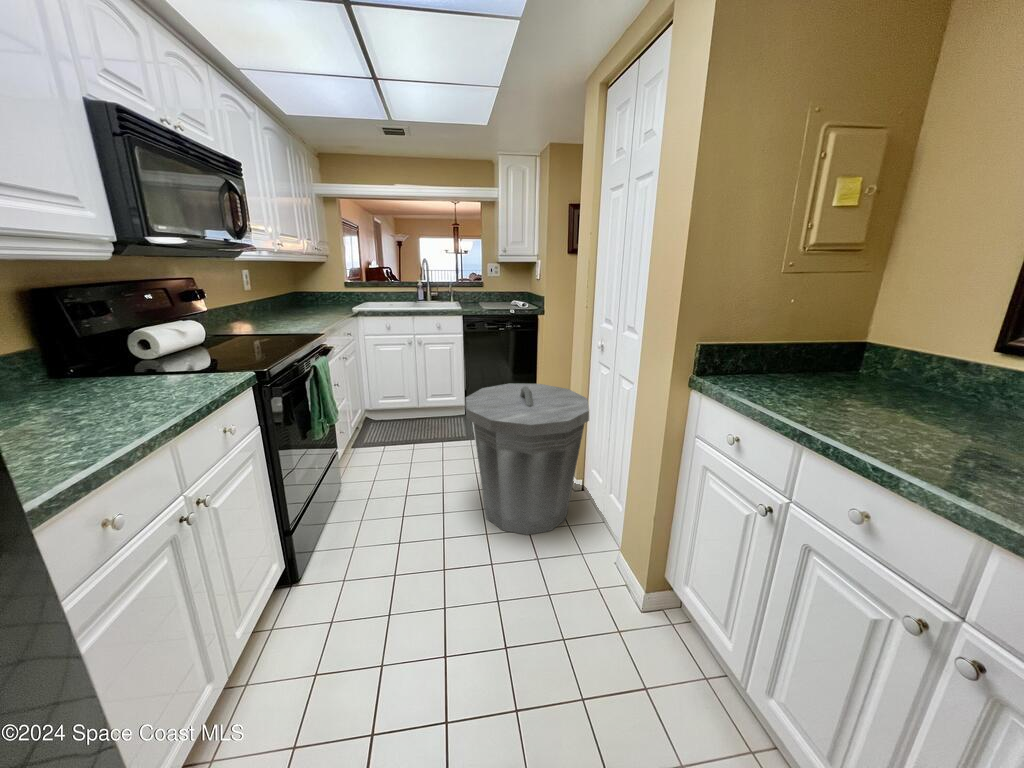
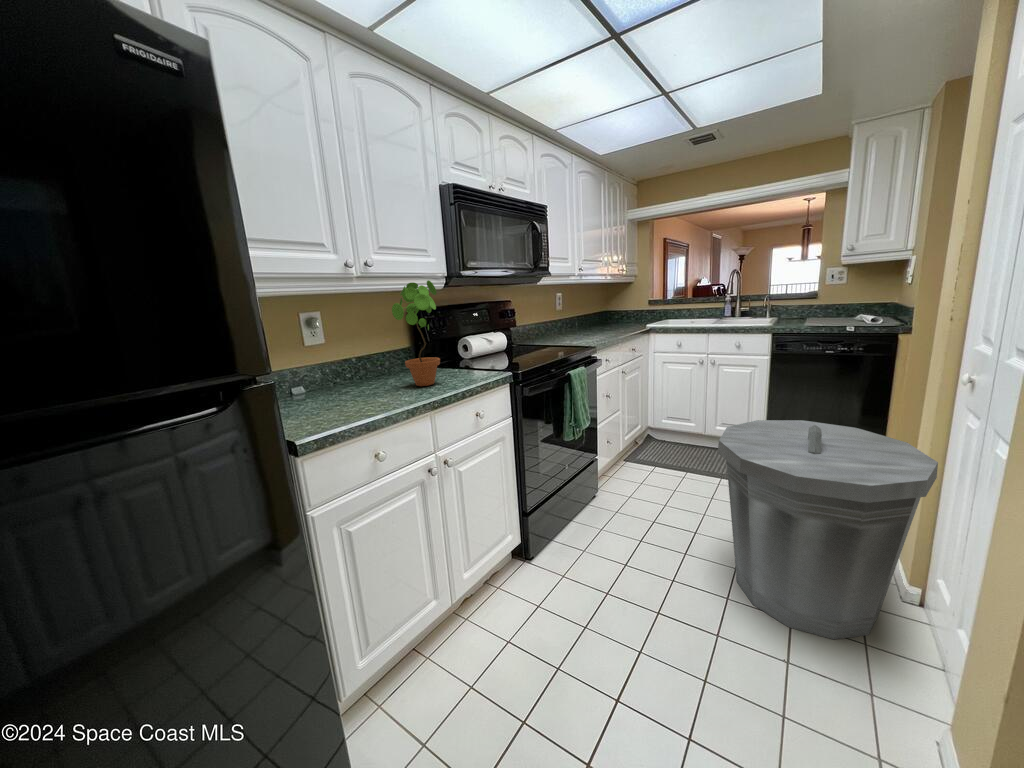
potted plant: none [44,249,148,408] -> present [392,280,440,386]

